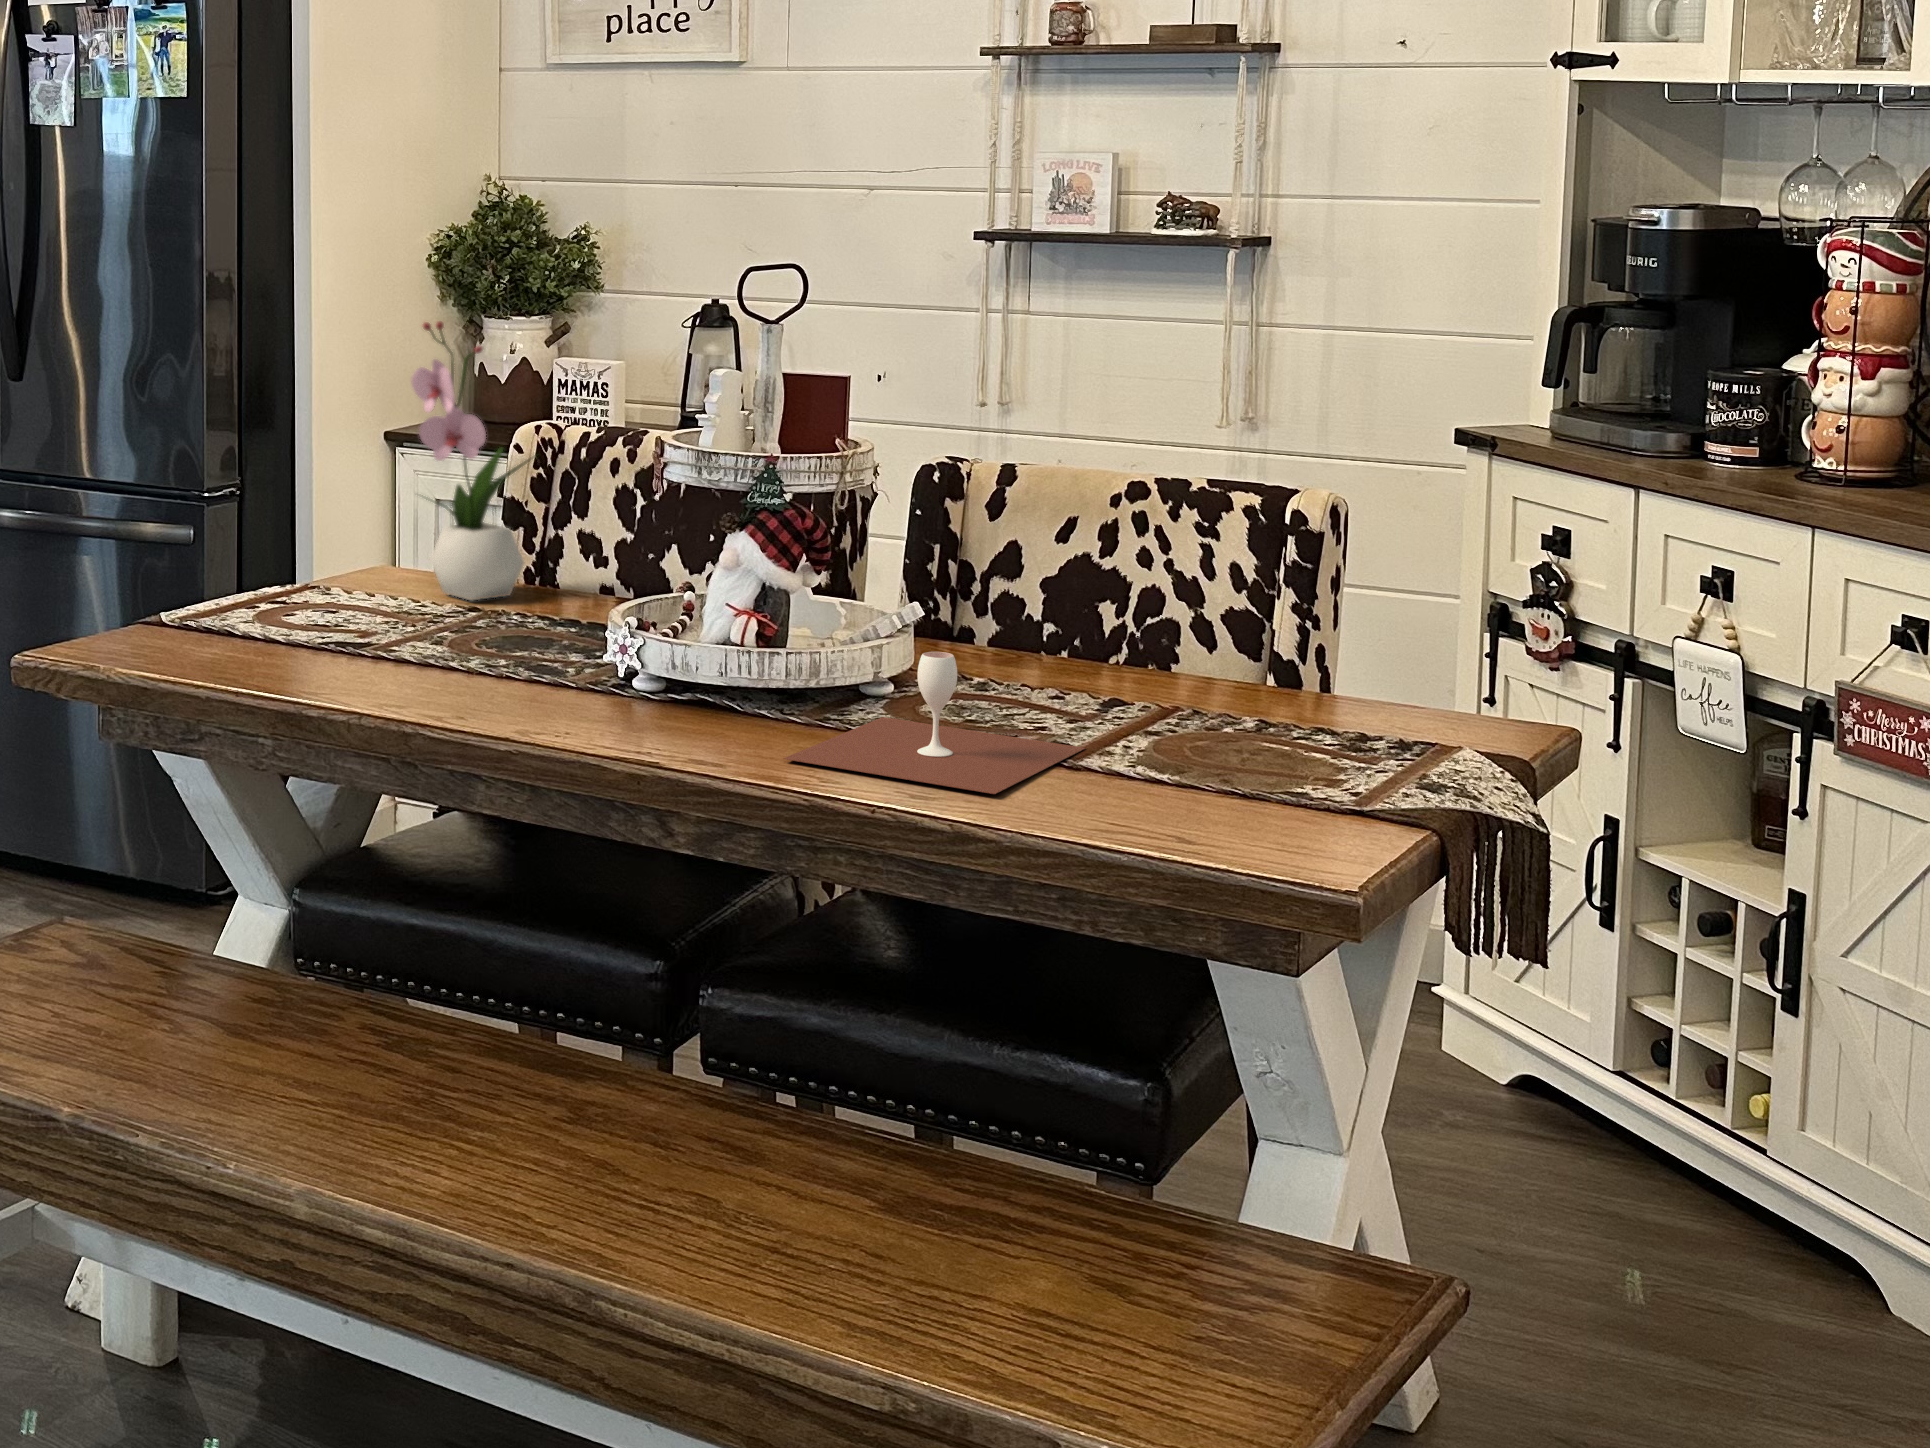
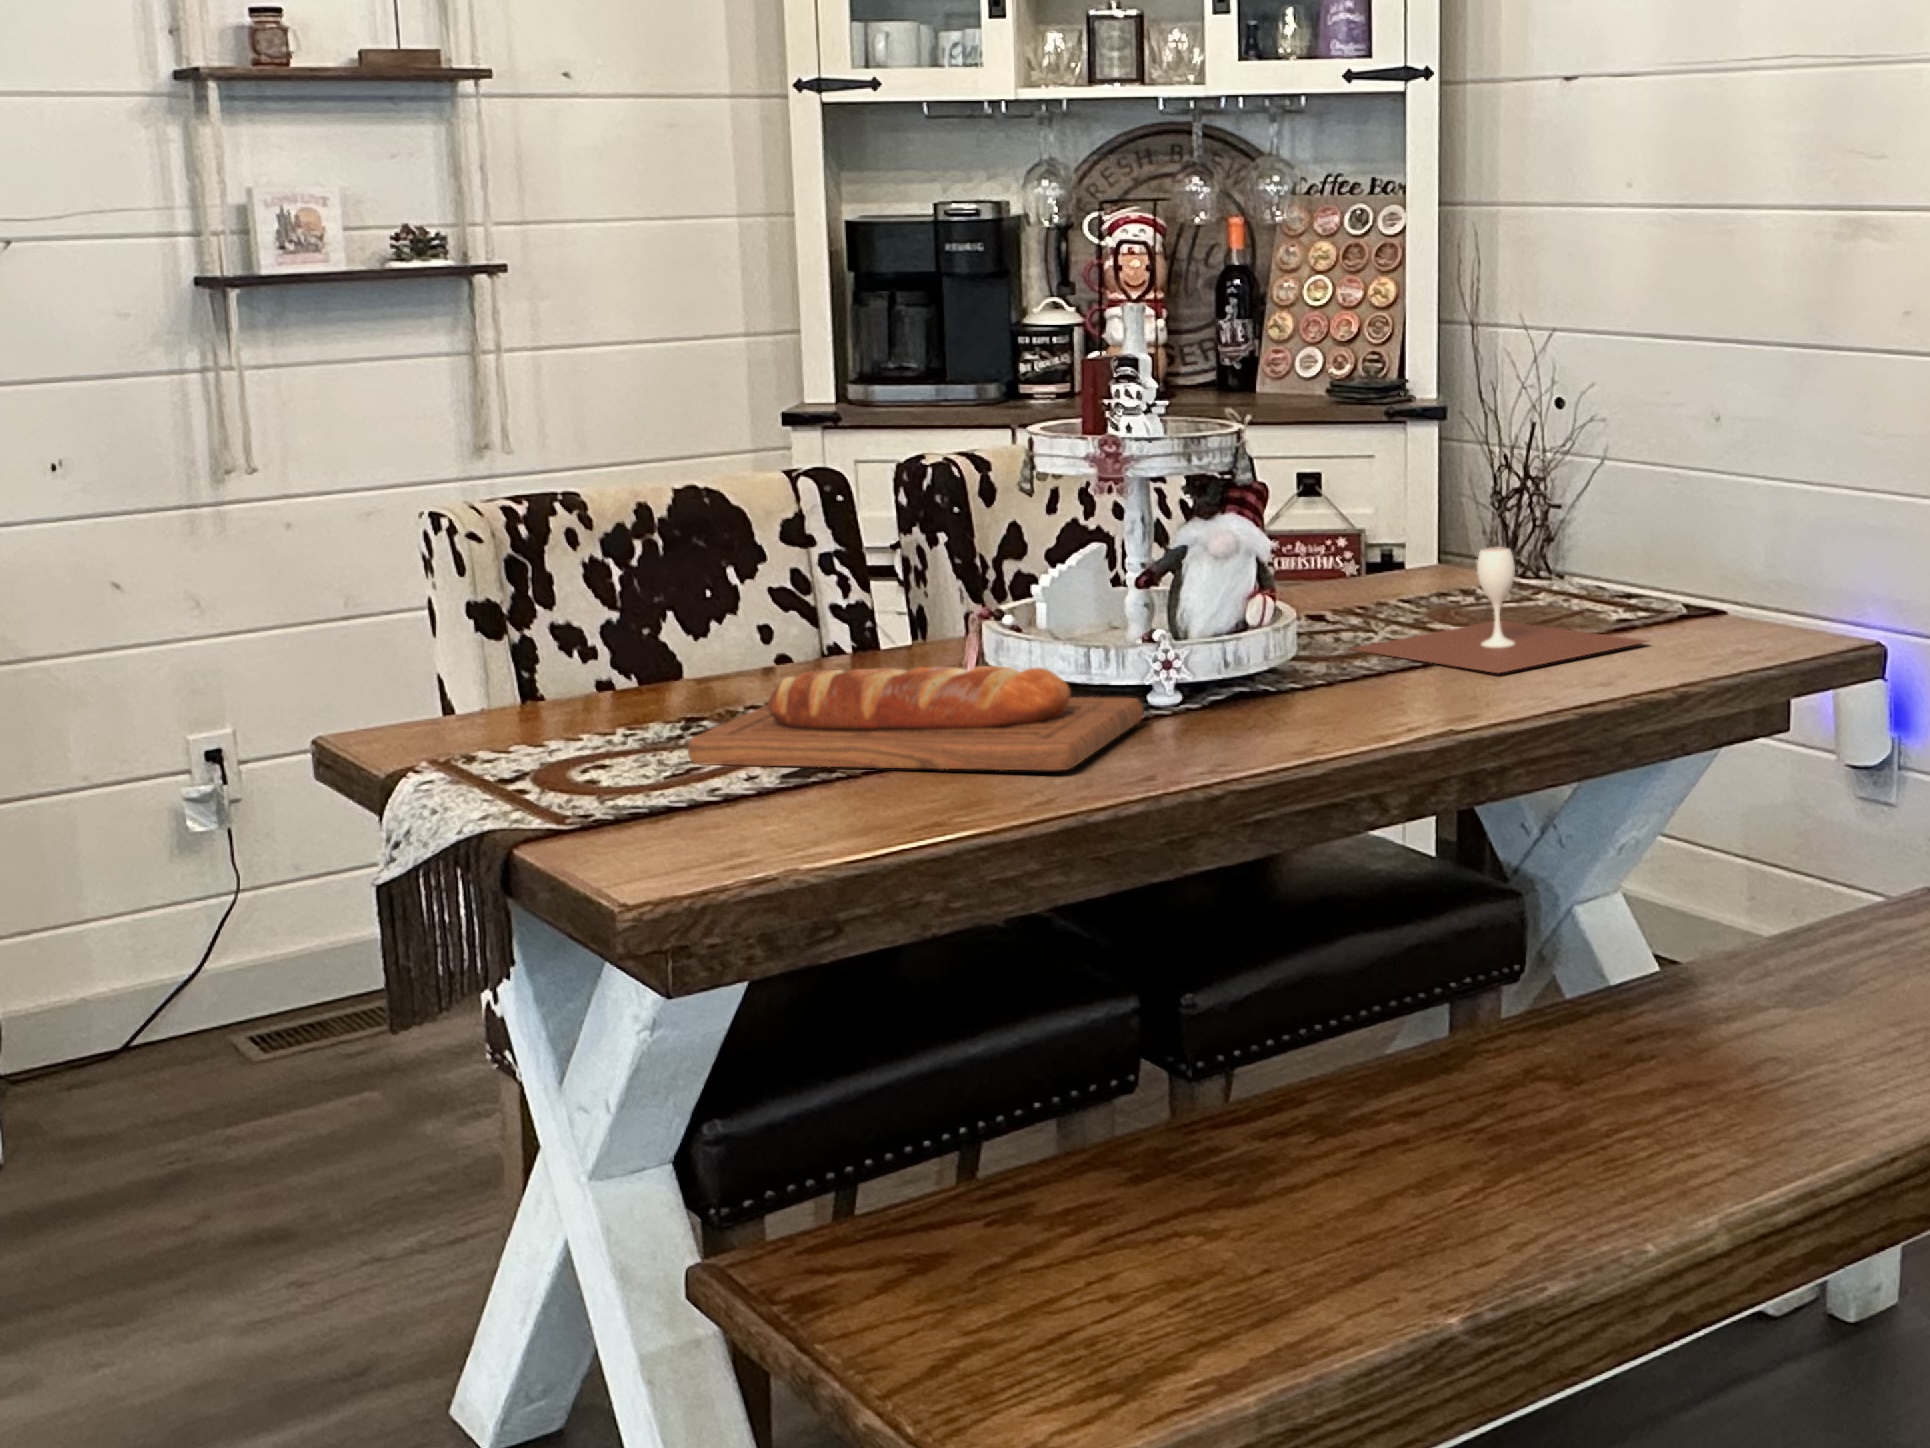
flower arrangement: present [411,321,533,601] -> none [532,341,679,719]
bread loaf: none [325,587,510,690] -> present [688,666,1143,770]

